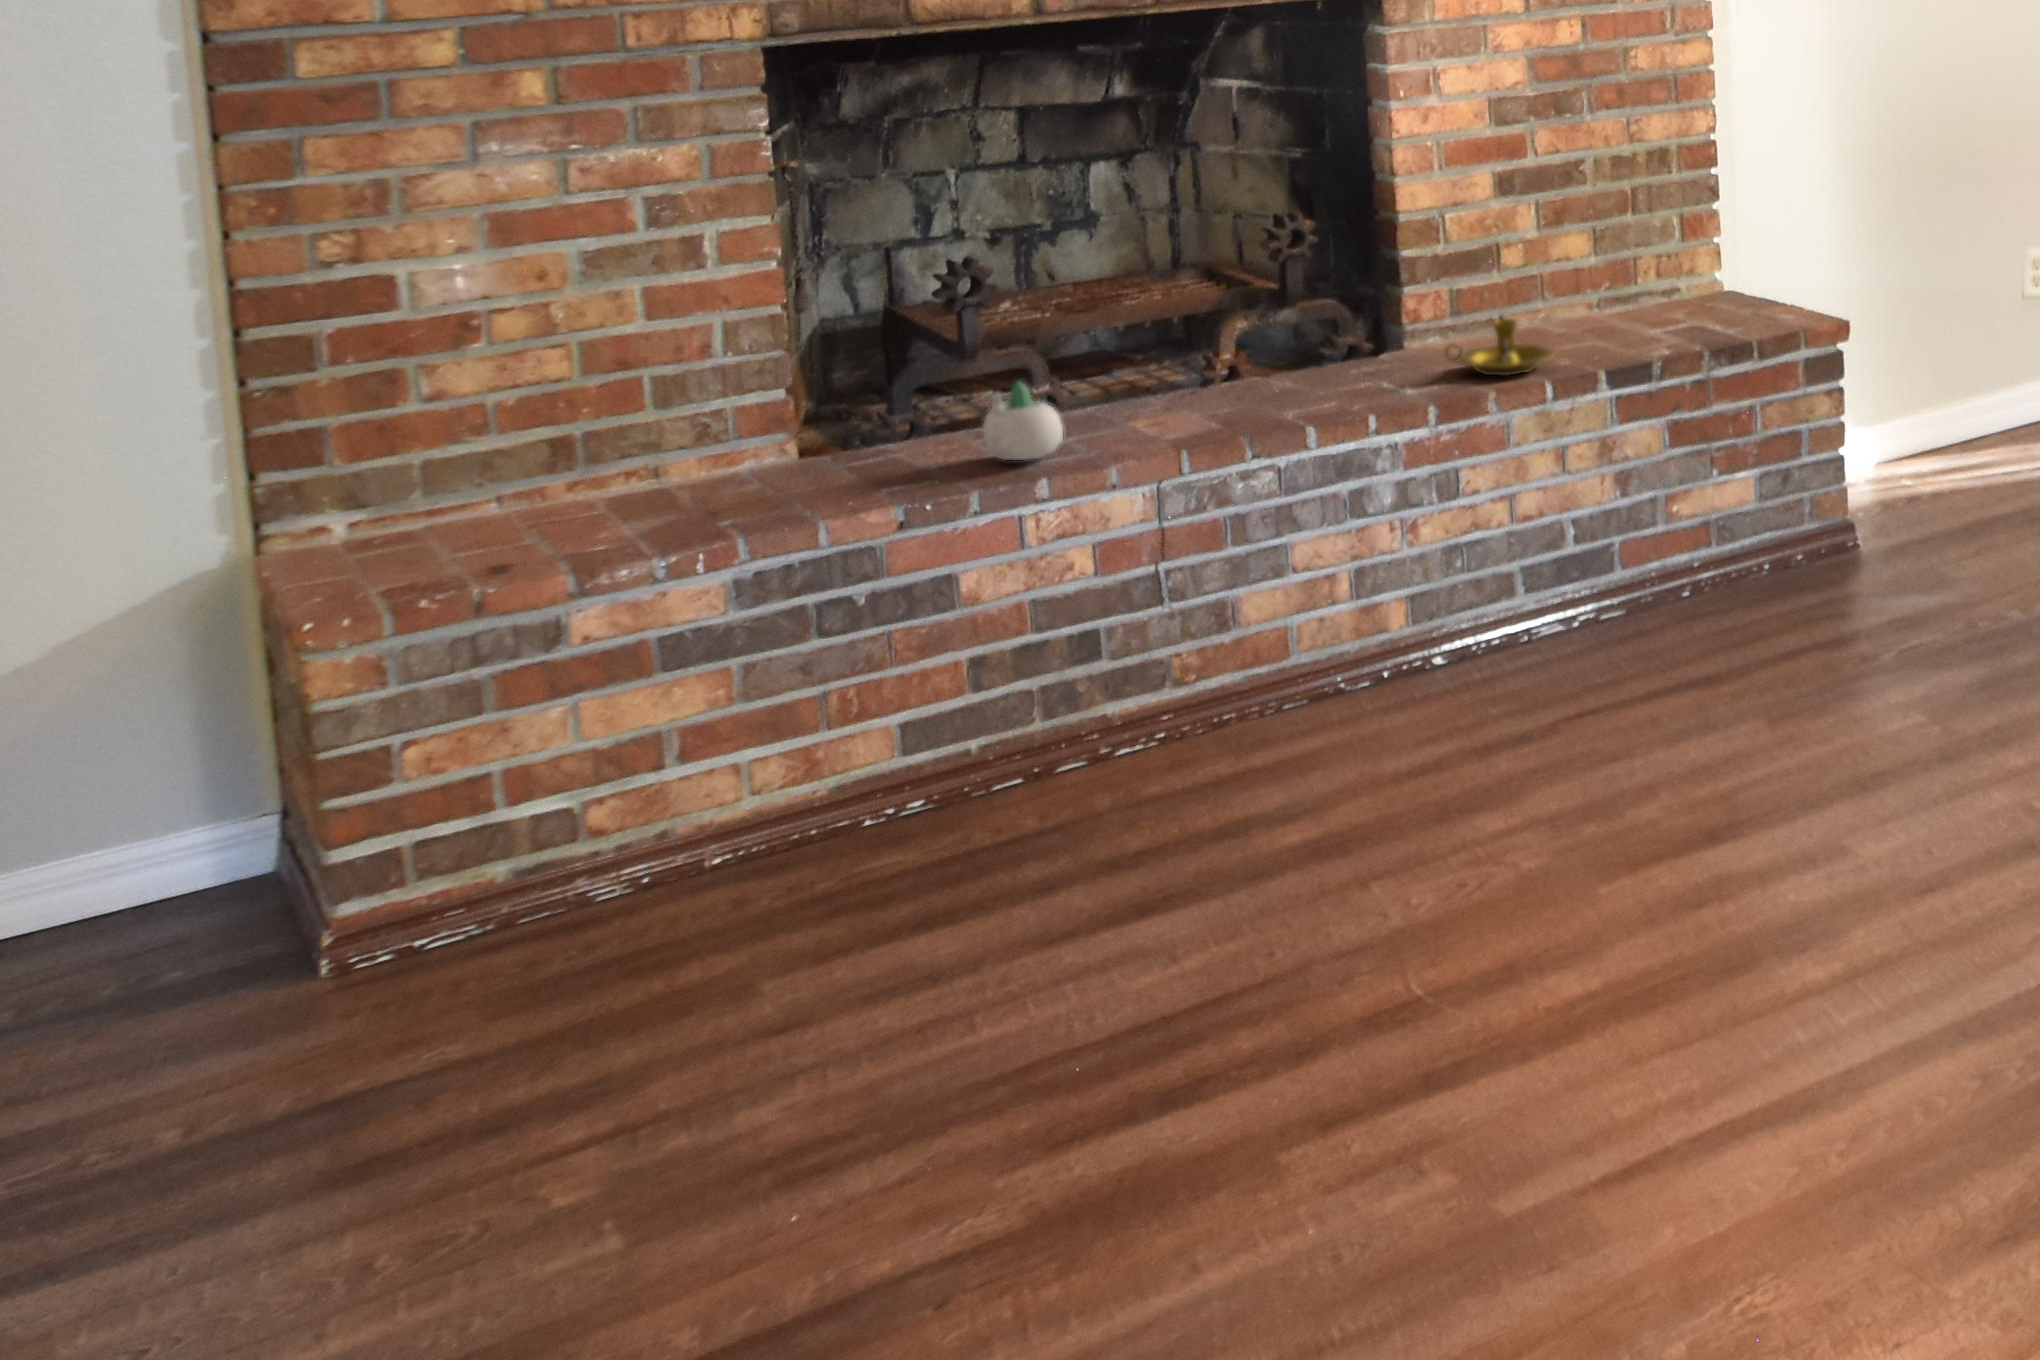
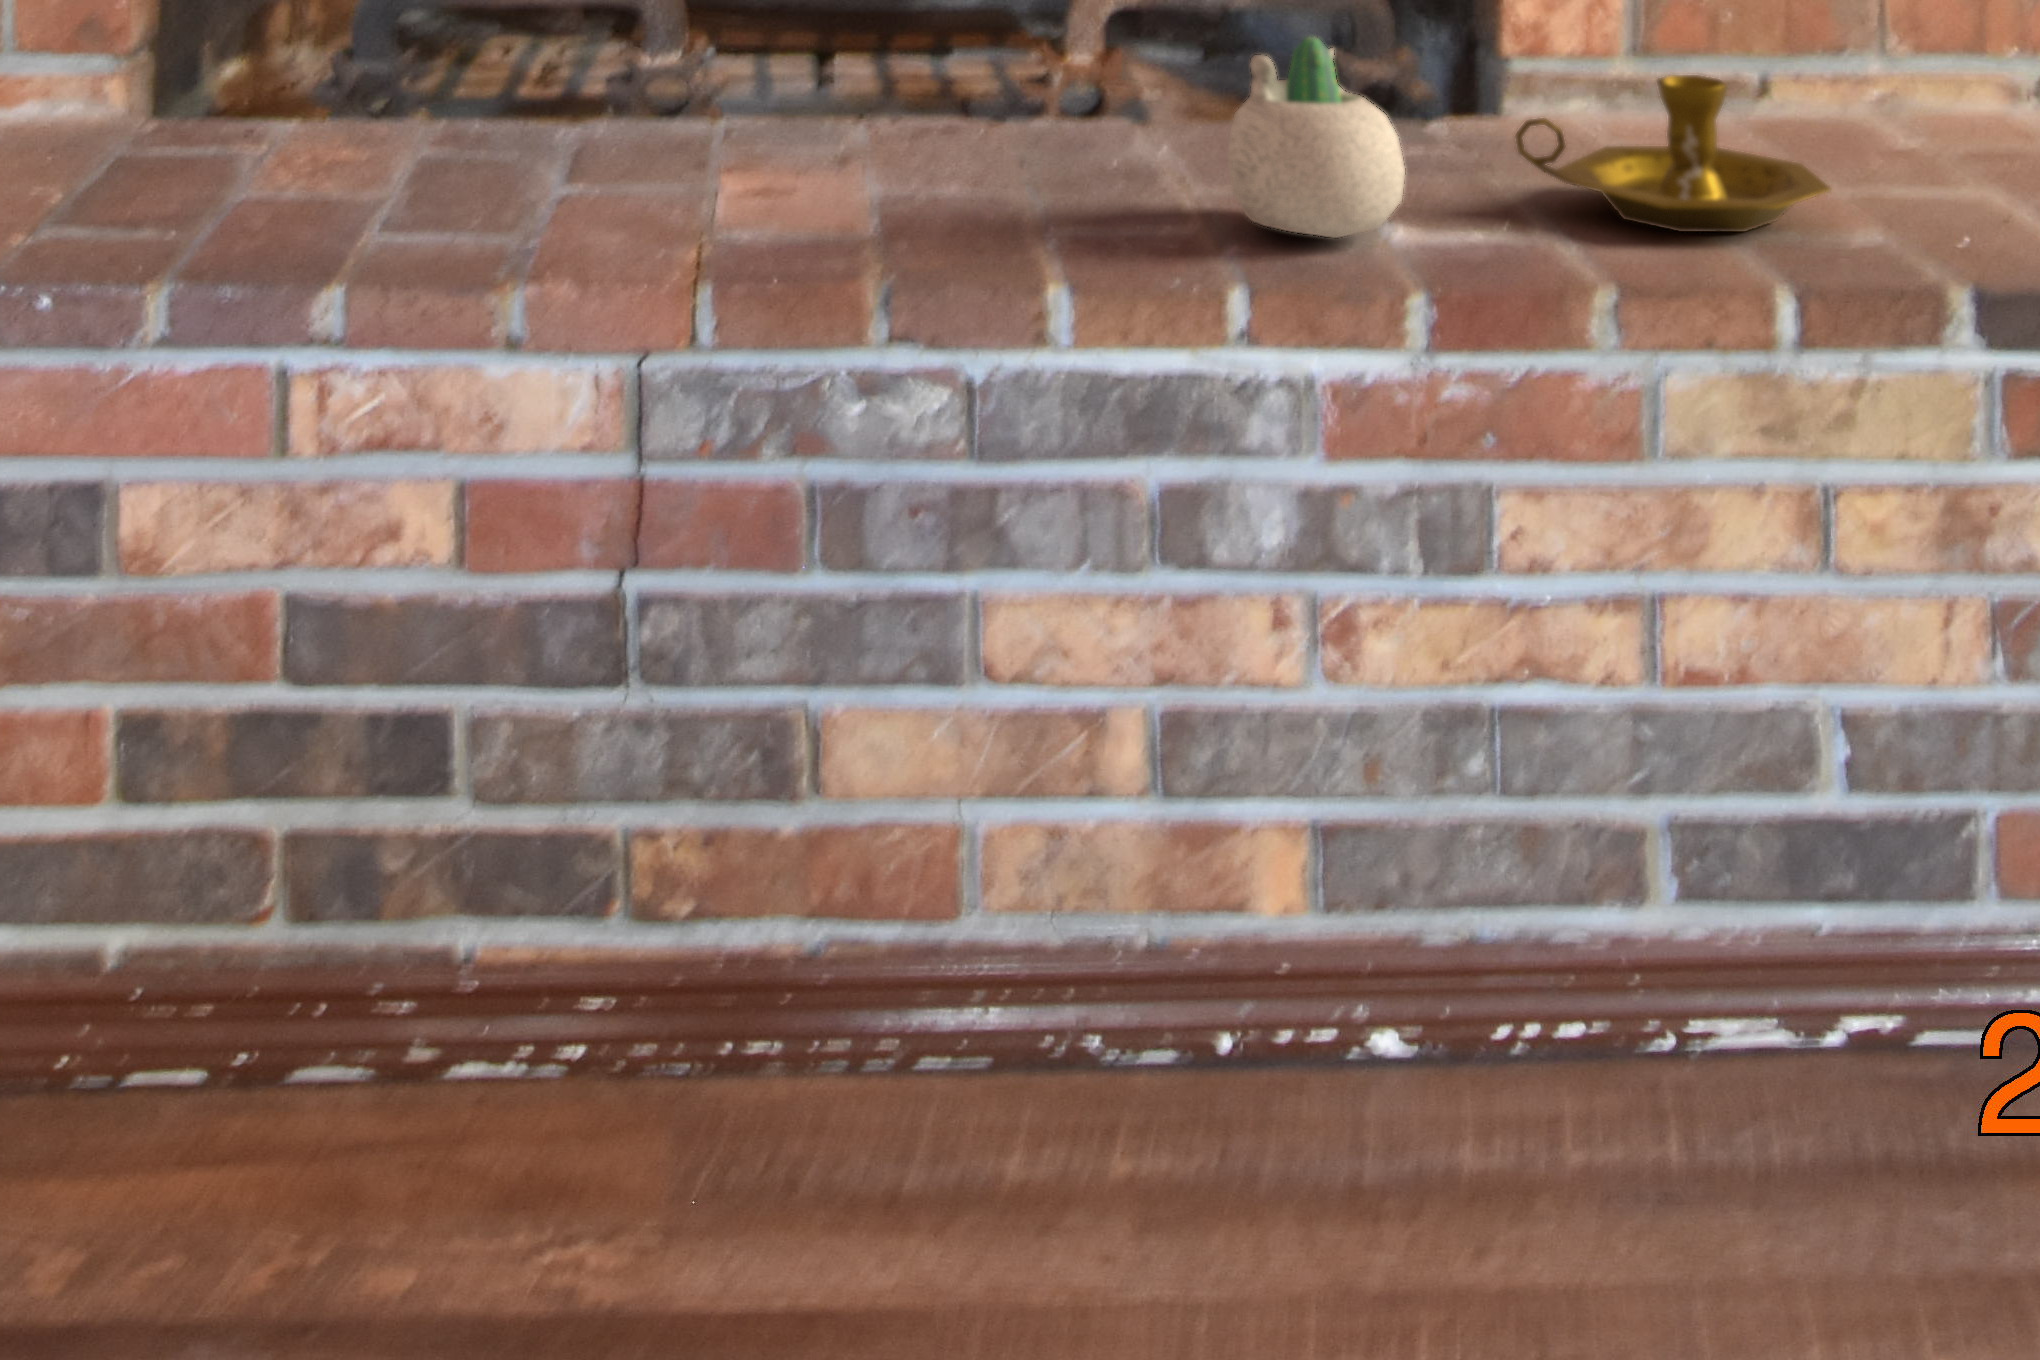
succulent planter: present [983,382,1063,460] -> present [1227,37,1405,238]

